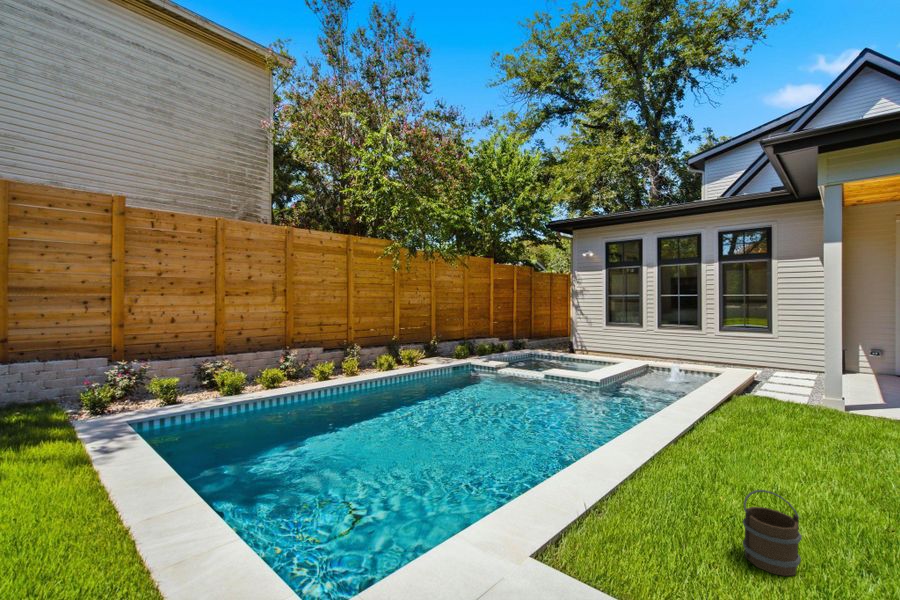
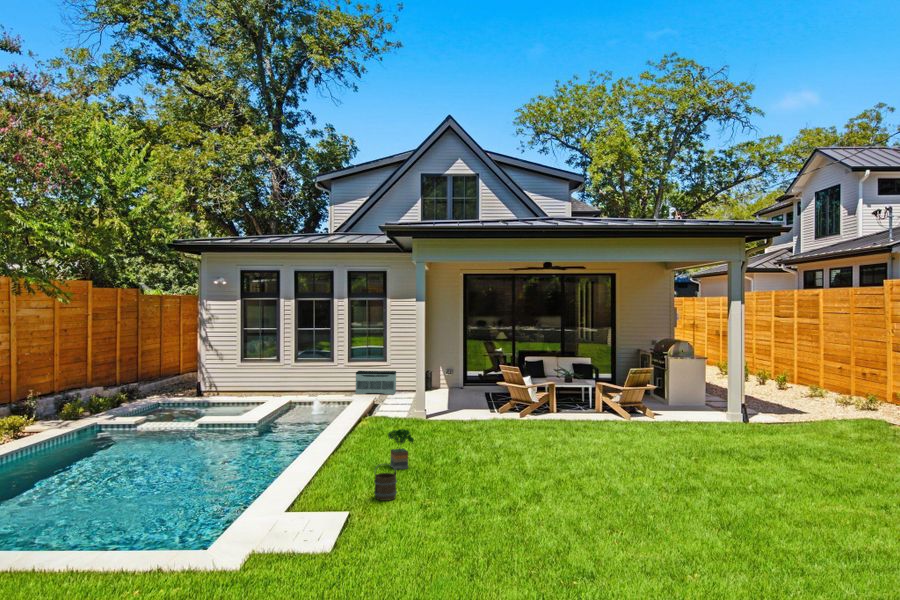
bench: none [728,342,784,372] -> present [356,371,396,394]
potted tree: none [773,420,837,496] -> present [388,429,414,470]

